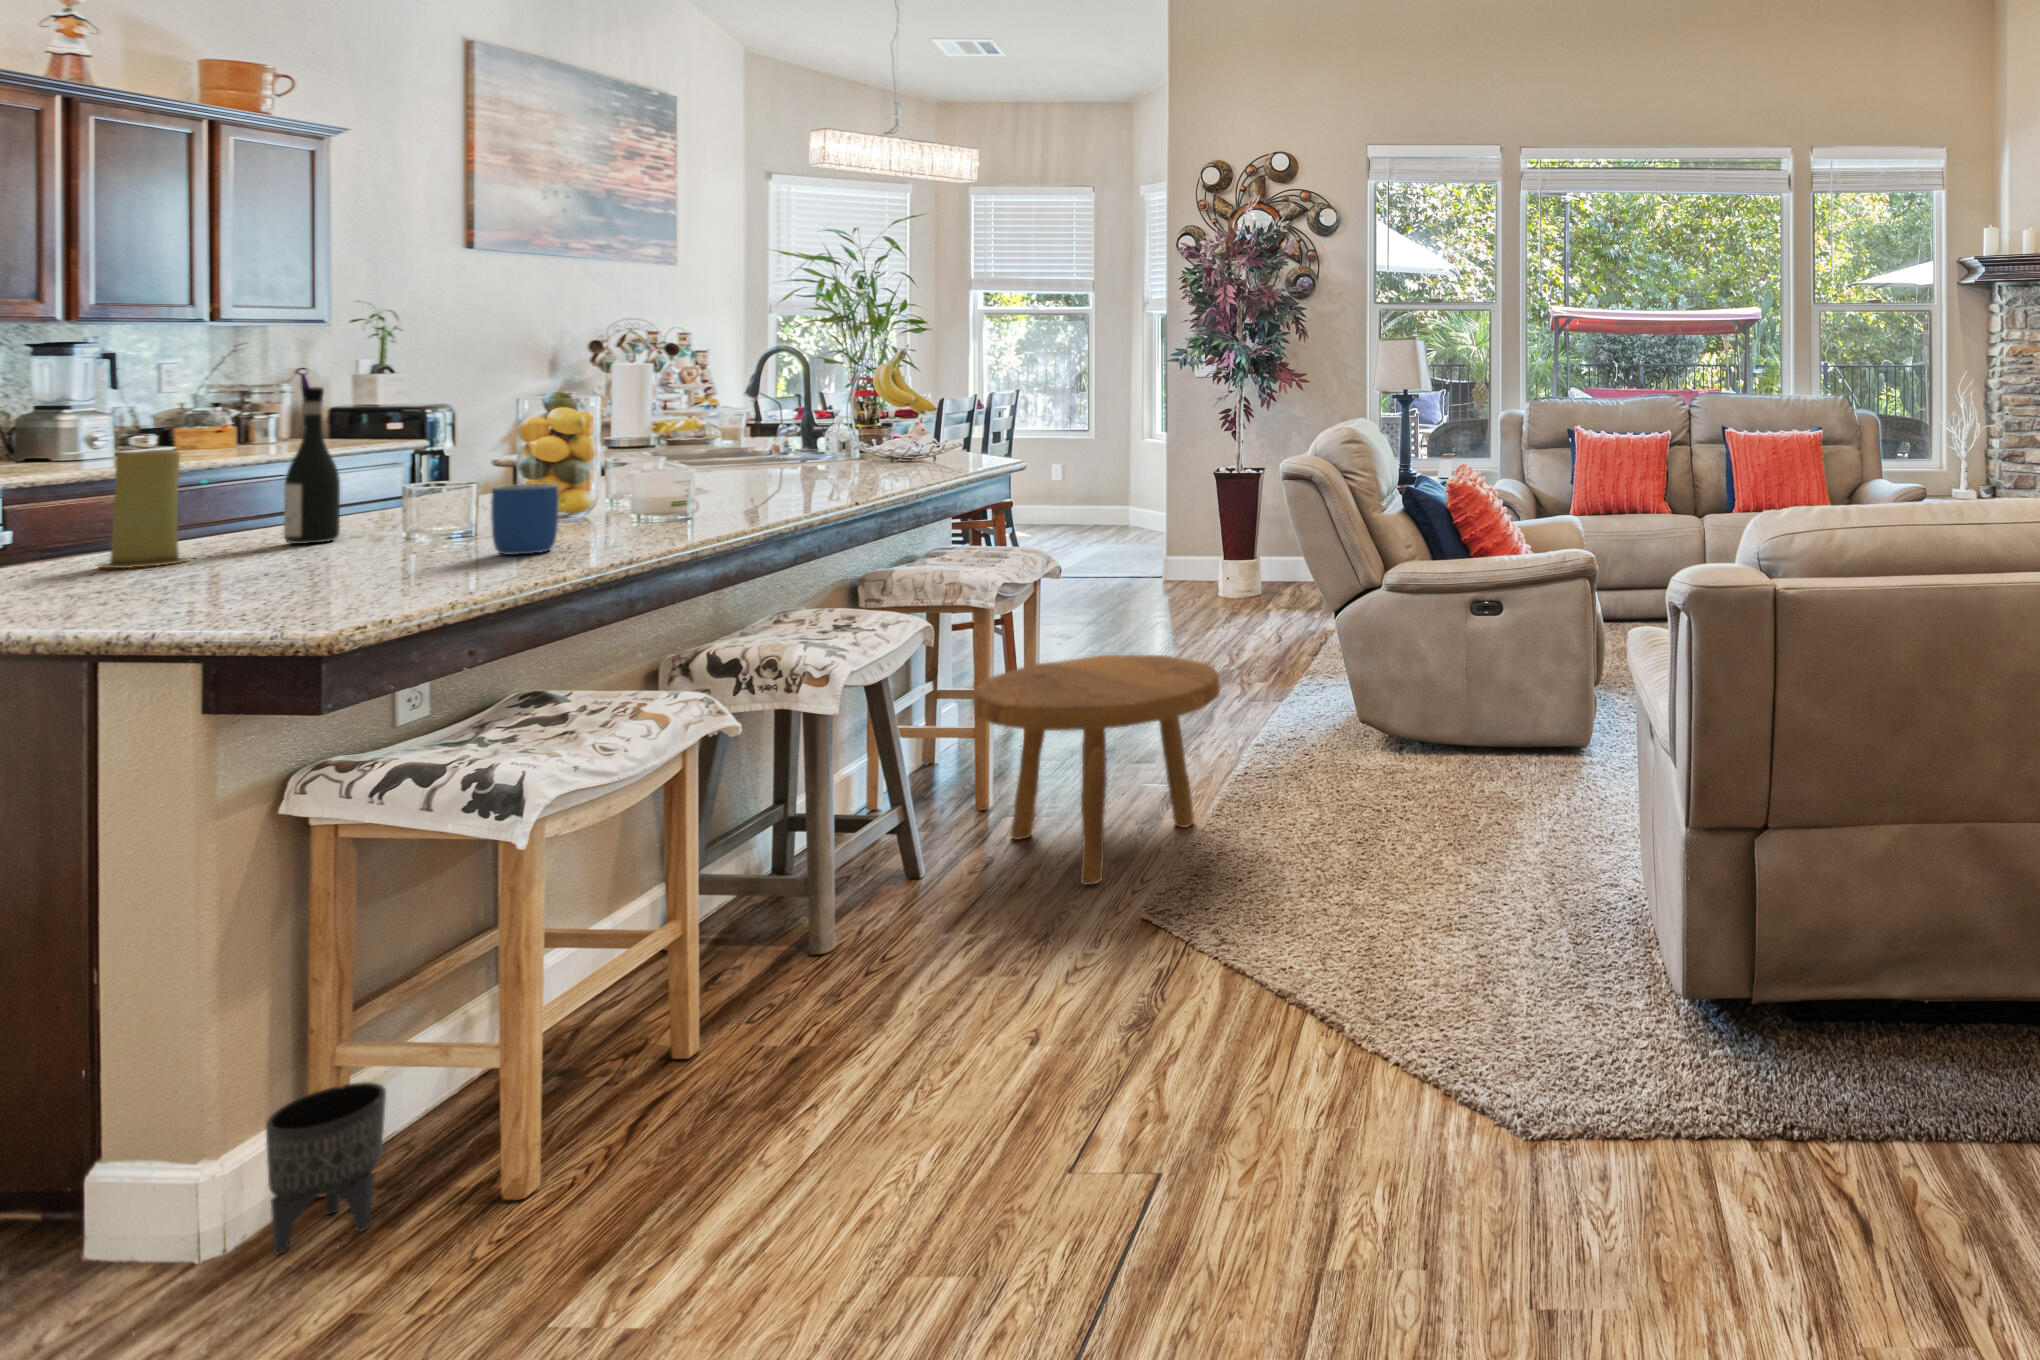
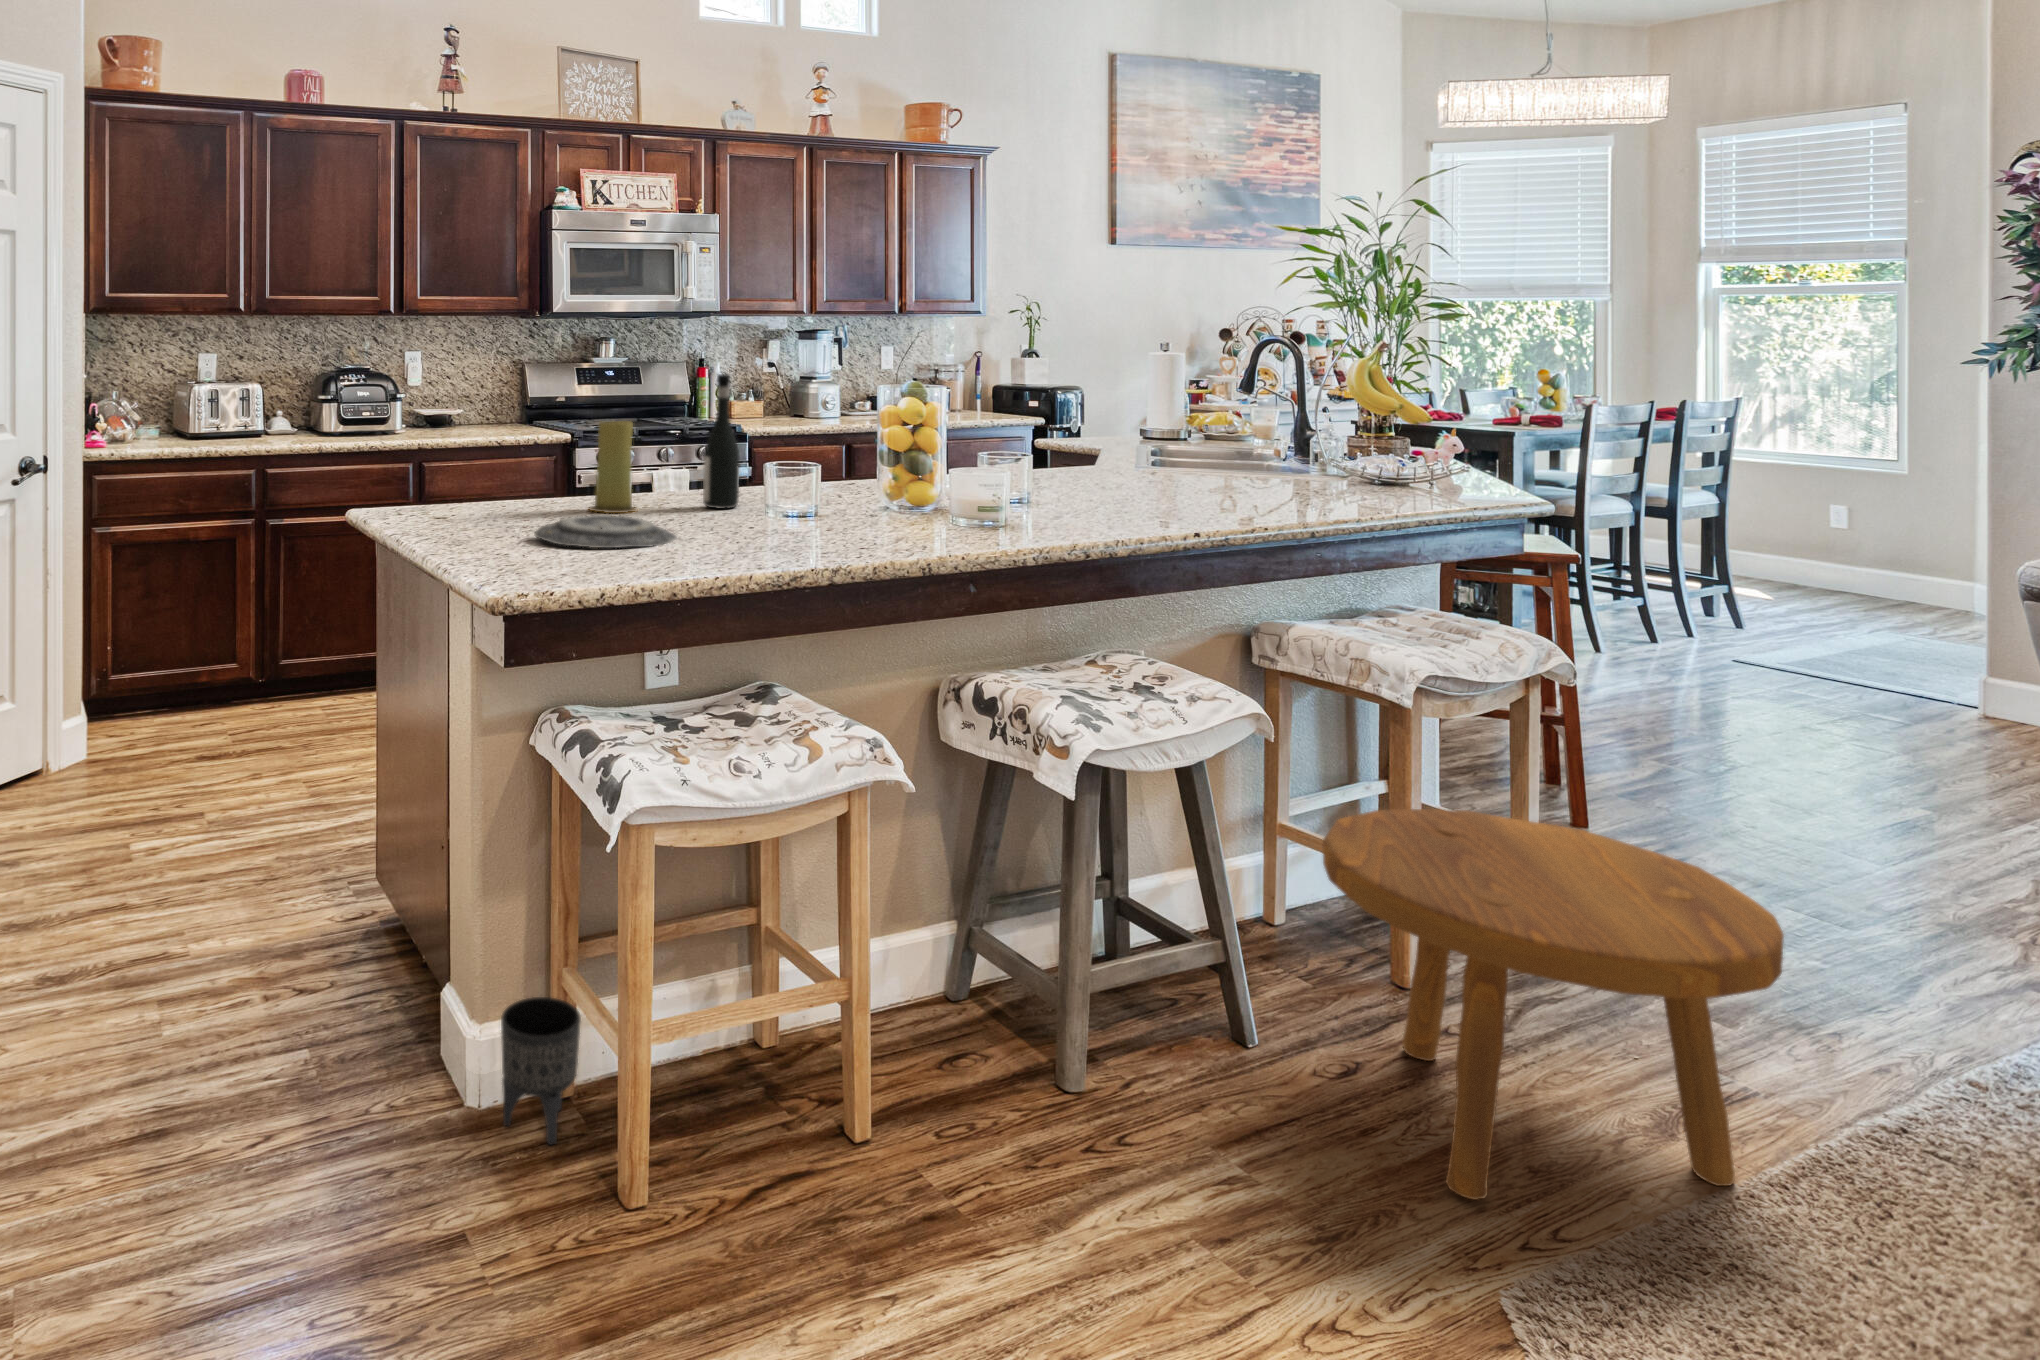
mug: present [491,484,559,555] -> none [756,478,809,549]
plate: none [131,554,371,591] -> present [534,515,676,548]

